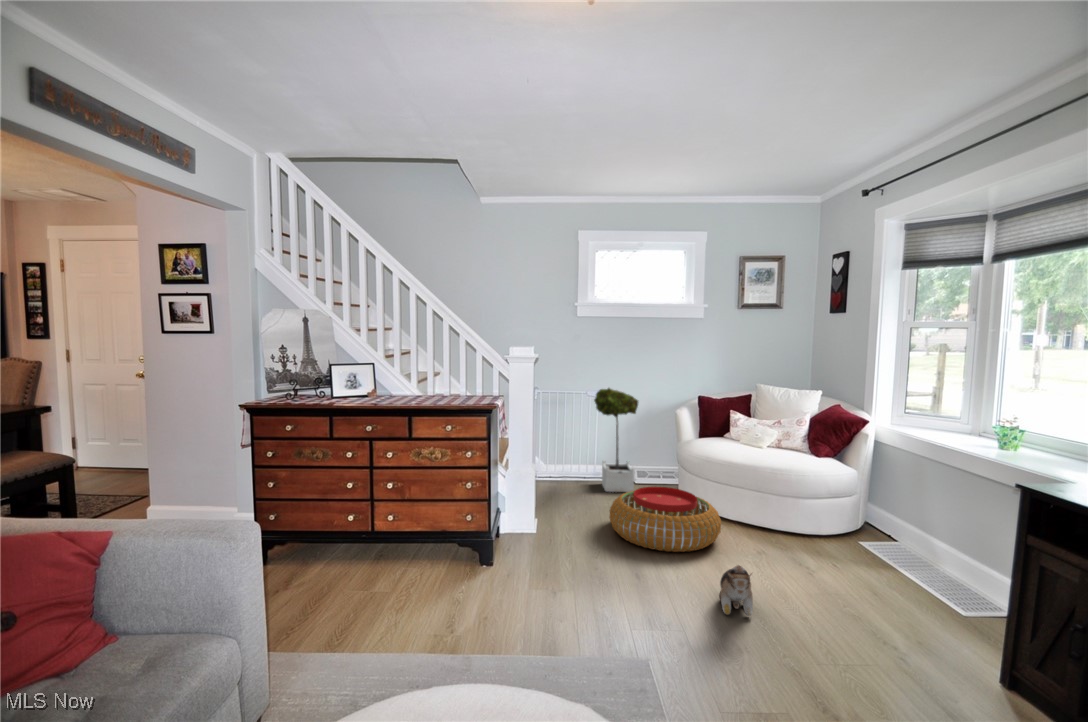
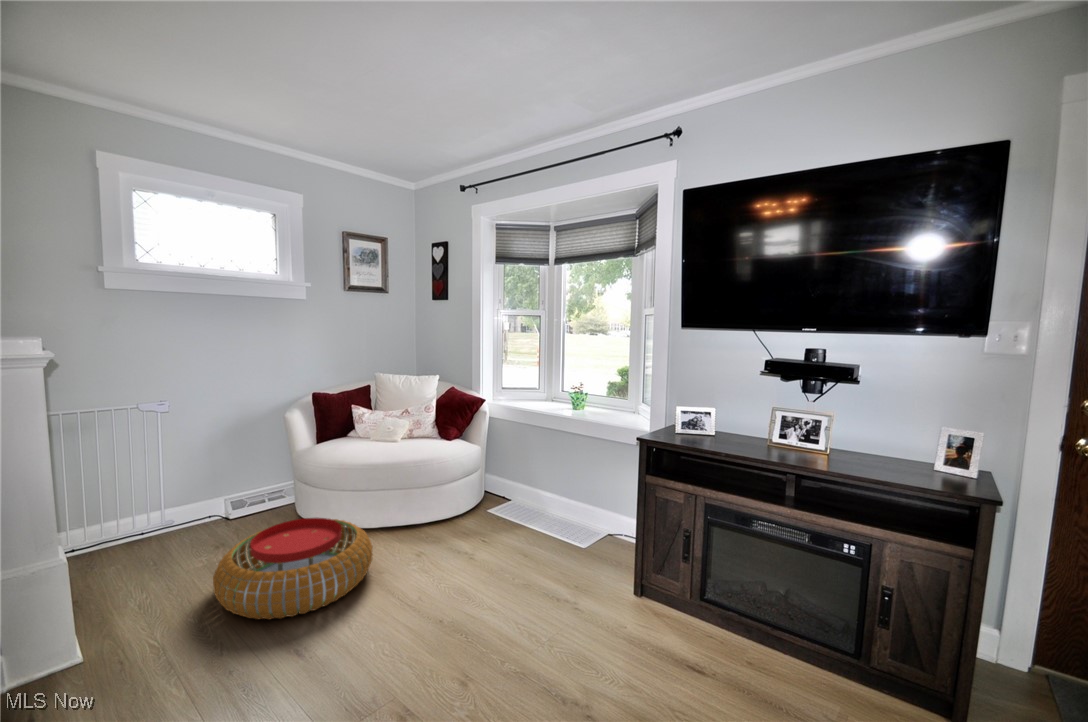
potted tree: present [594,388,638,492] -> none [153,399,233,543]
plush toy: present [719,565,753,616] -> none [407,611,458,677]

